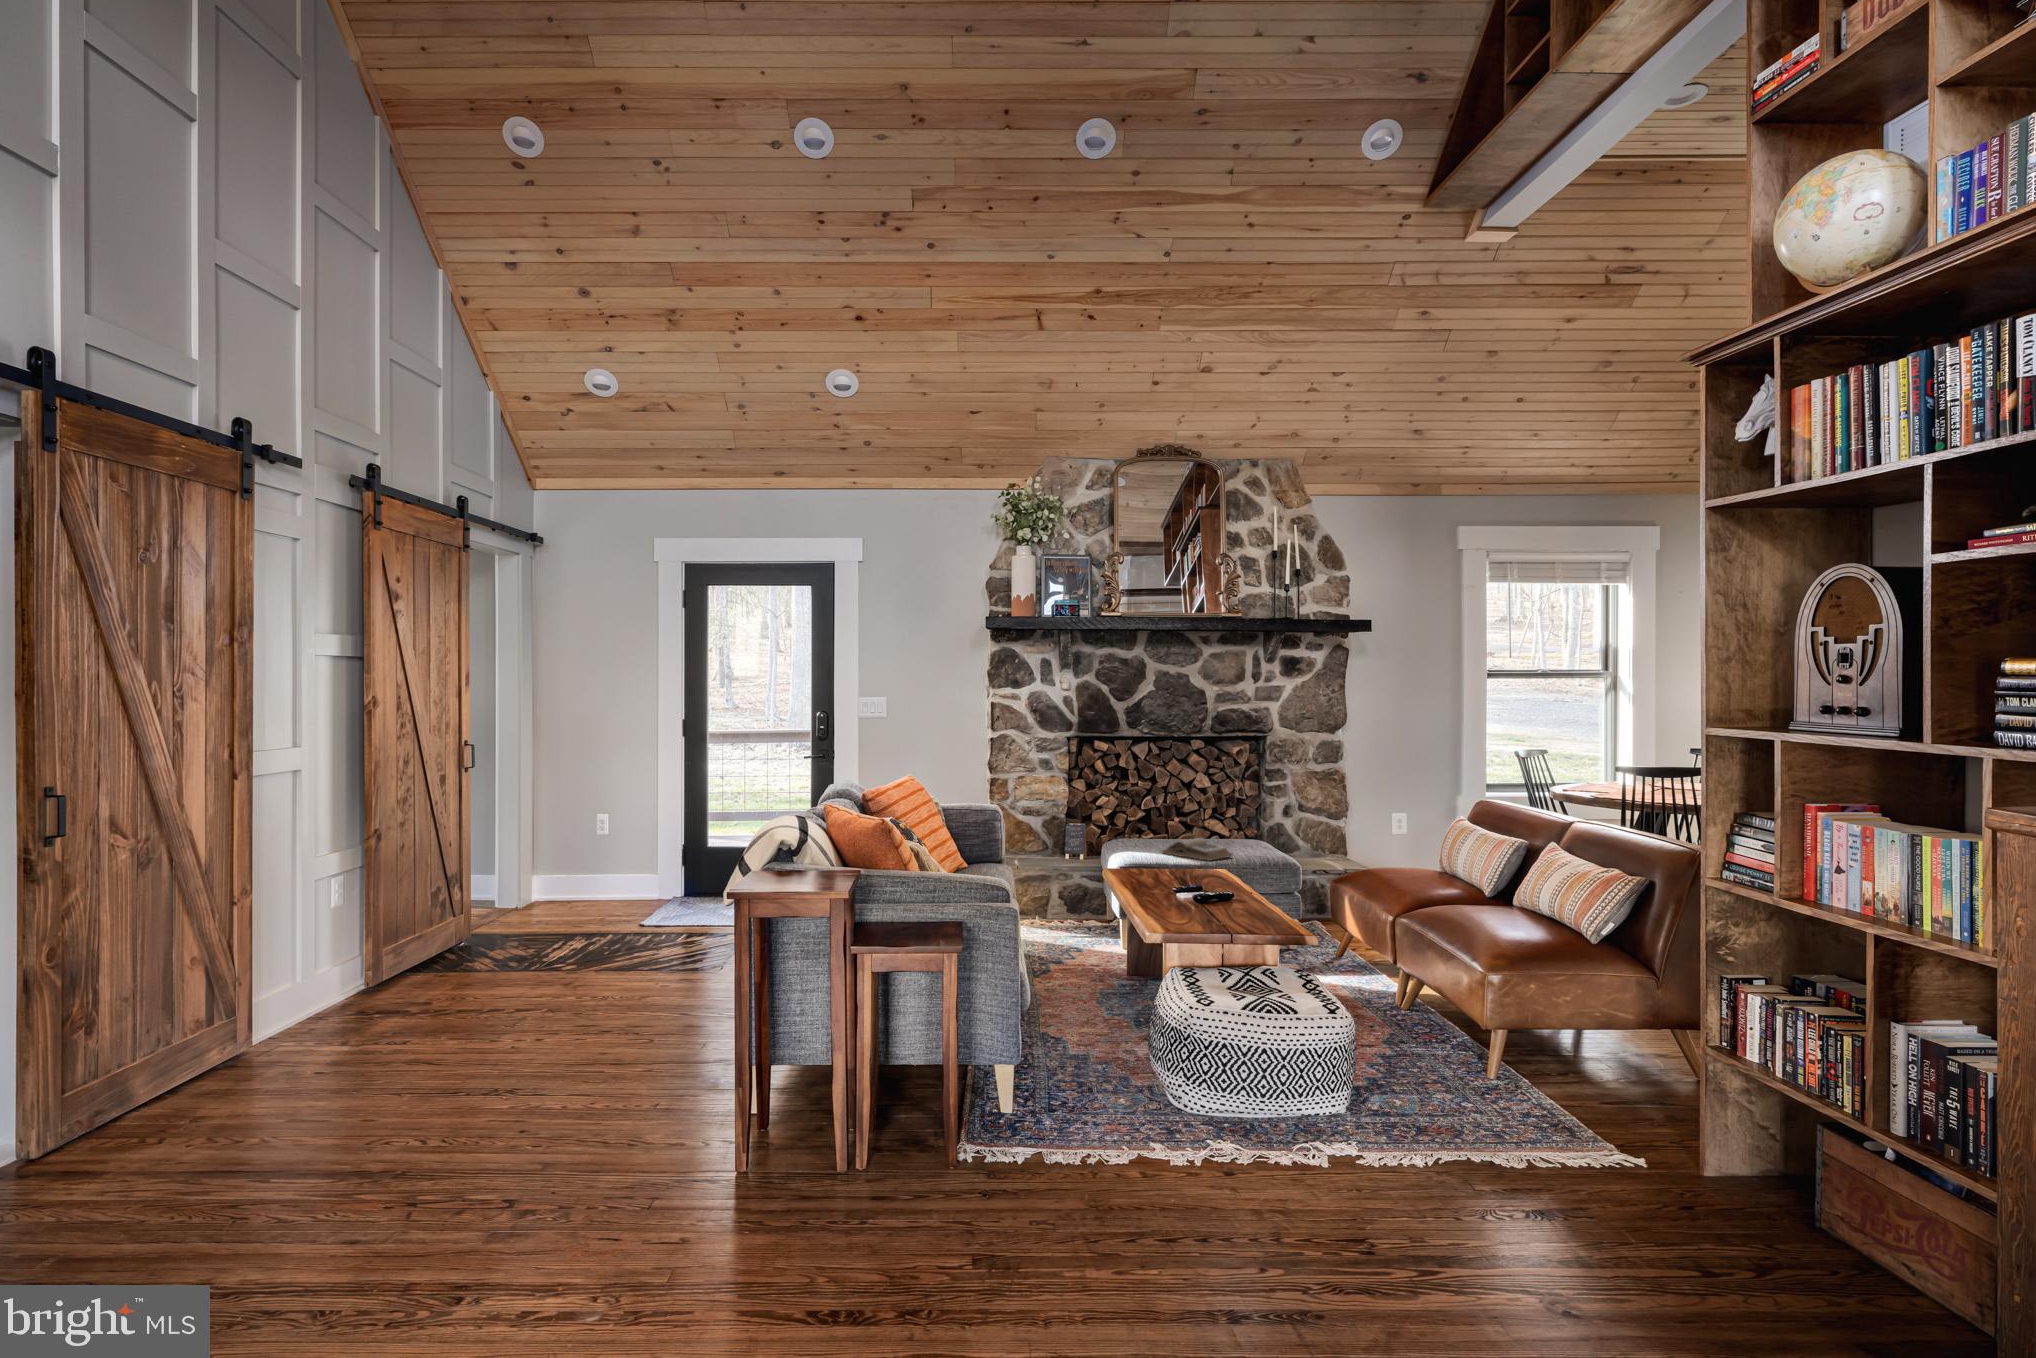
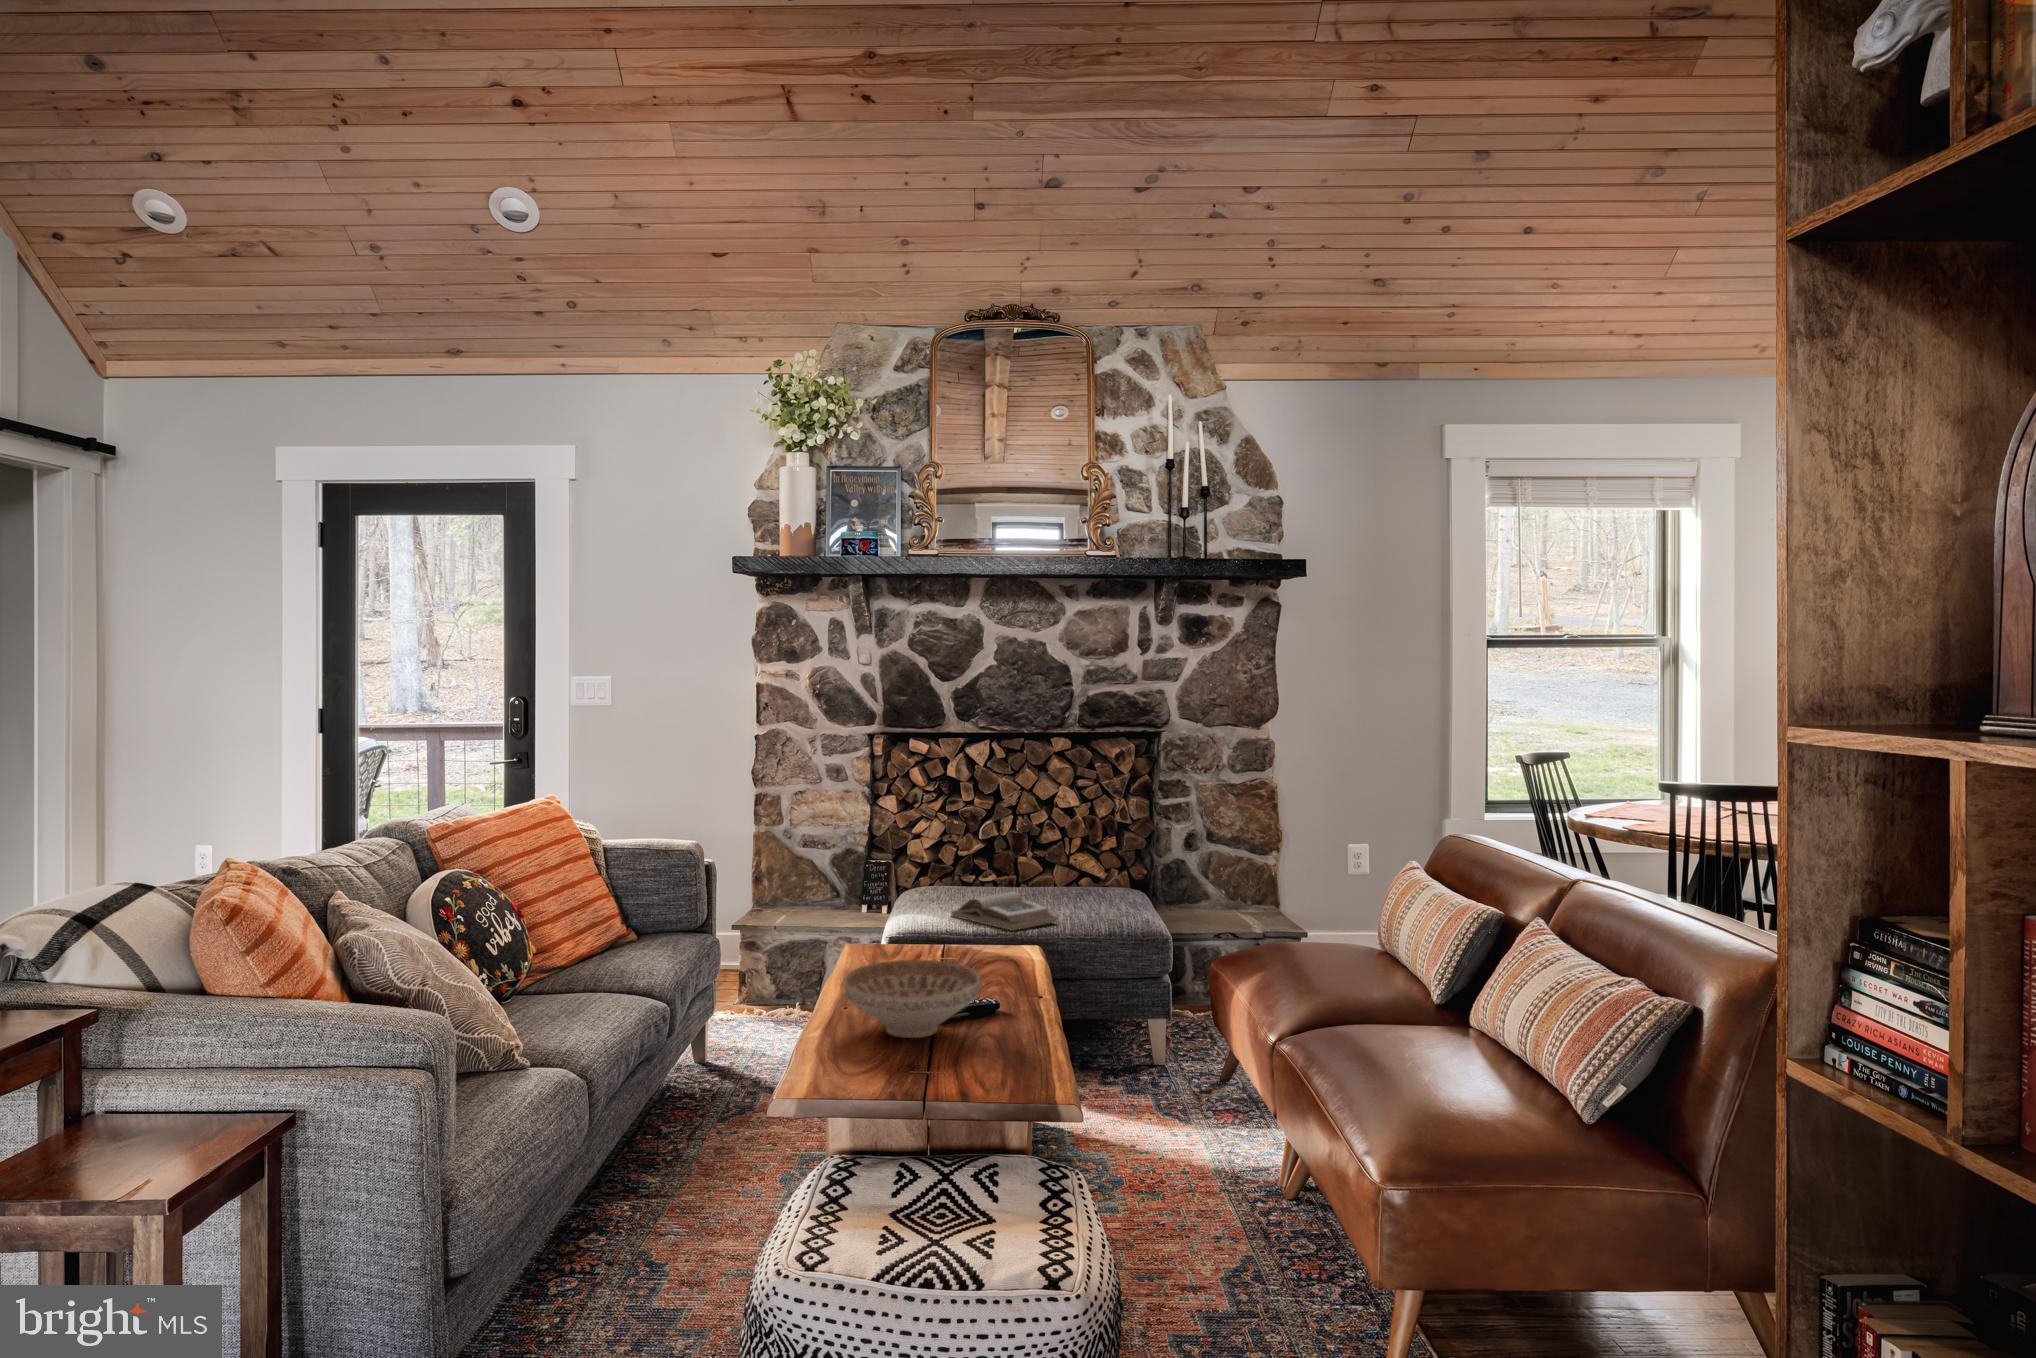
decorative bowl: none [1164,866,1243,907] -> present [844,960,980,1038]

